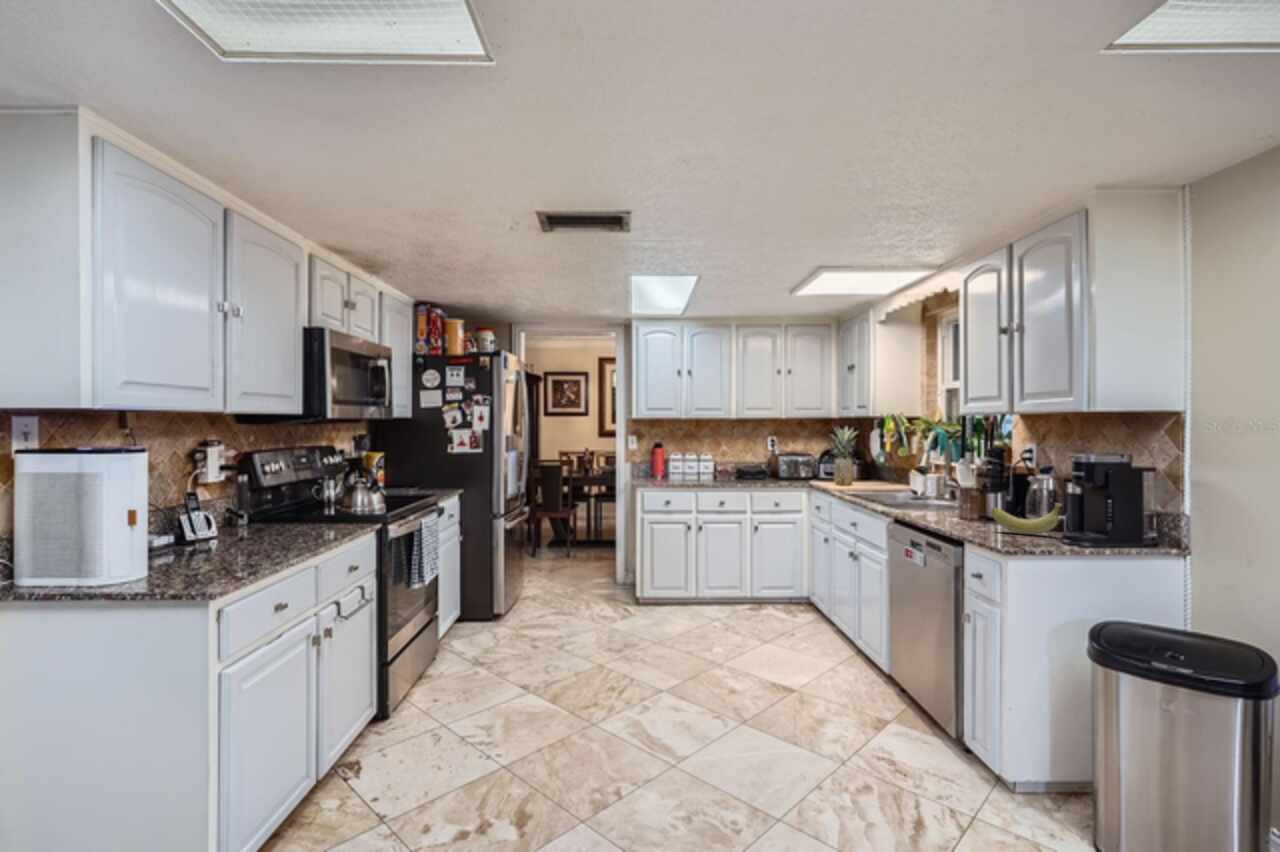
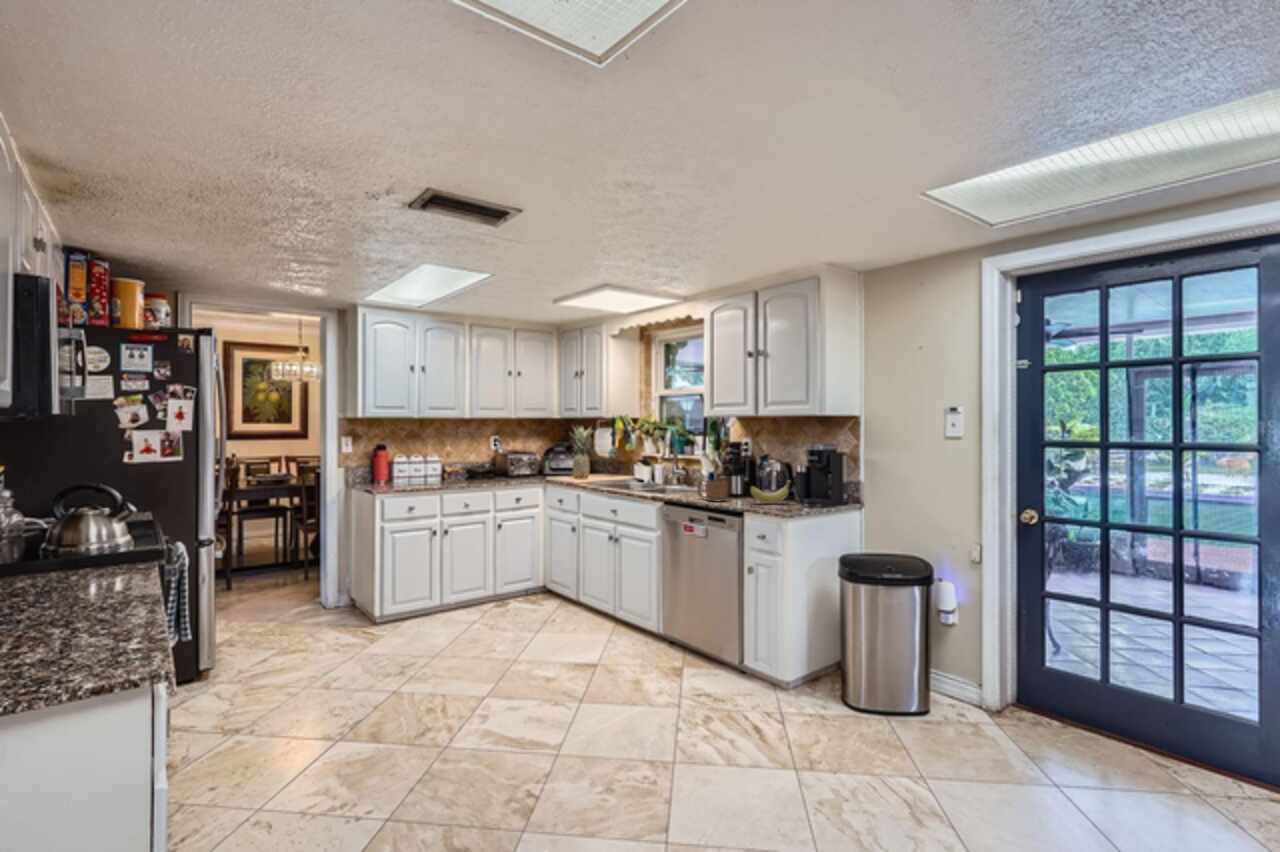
mug: none [931,493,970,524] -> present [697,479,728,502]

